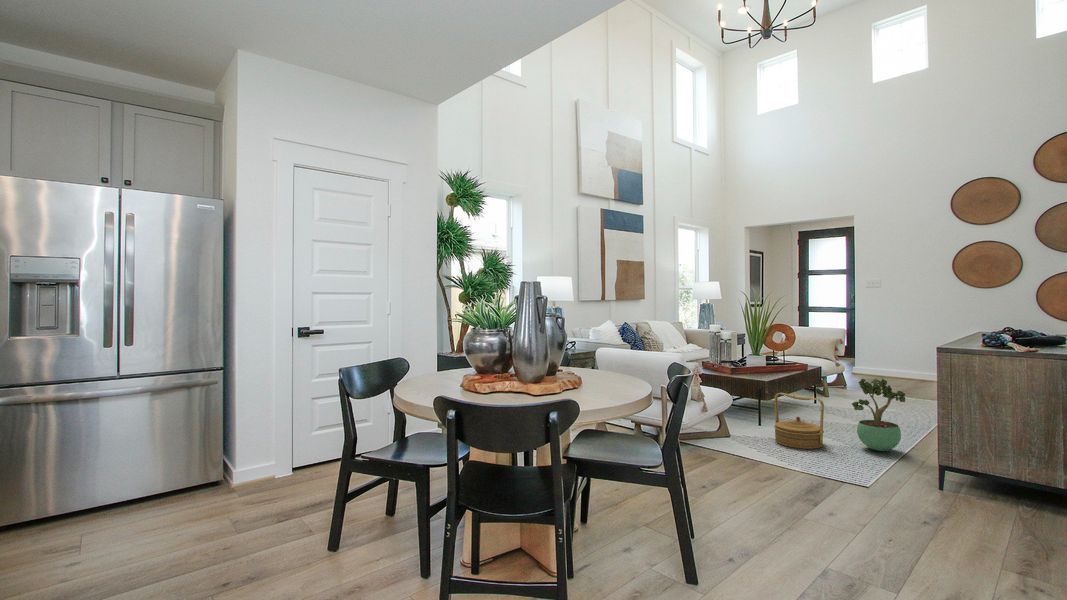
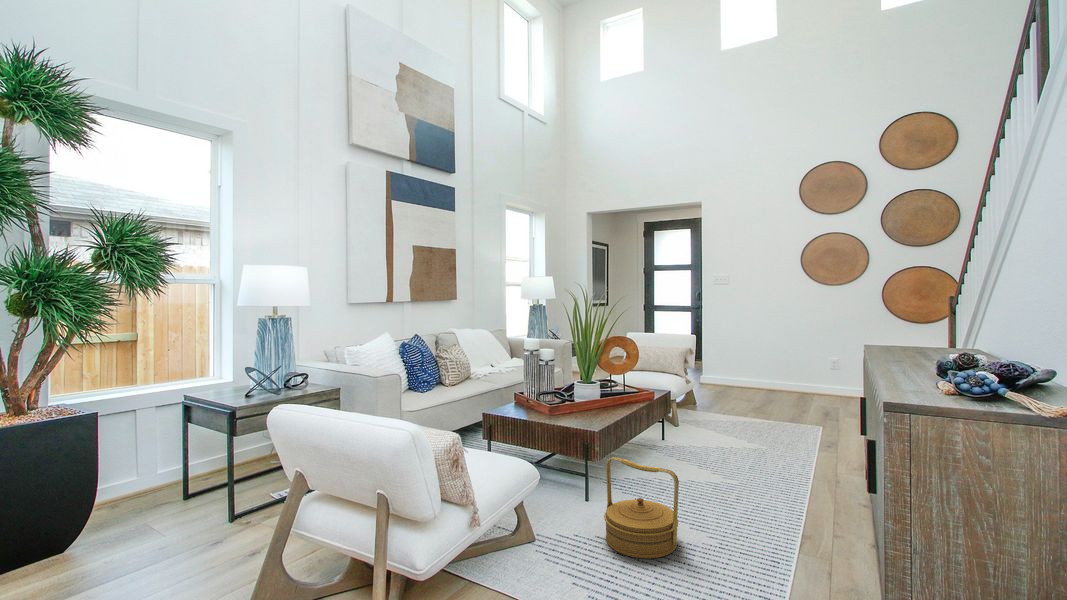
potted plant: present [852,379,905,451] -> none [718,434,799,551]

